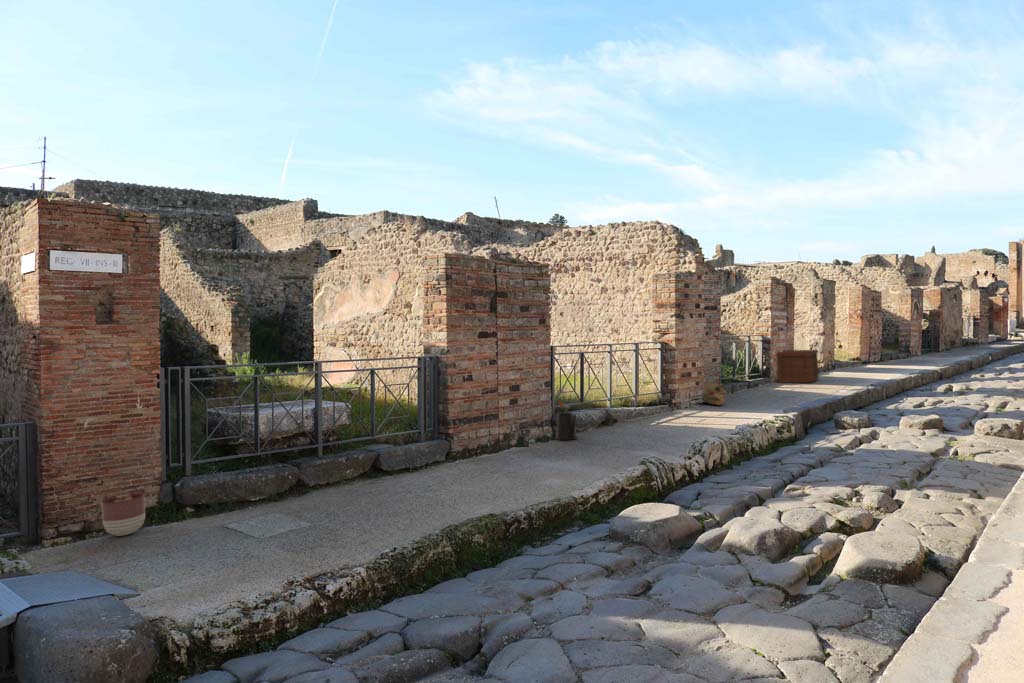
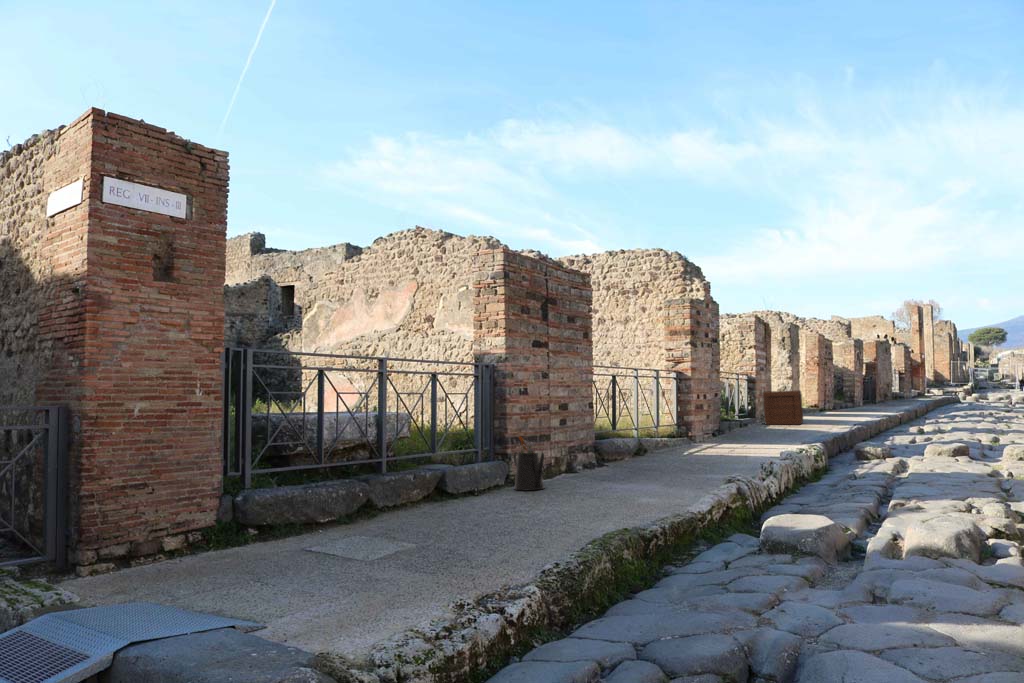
bag: present [702,381,726,405] -> none [713,416,742,441]
watering can: present [556,401,577,440] -> present [514,436,544,490]
planter: present [101,493,145,536] -> none [160,504,213,559]

